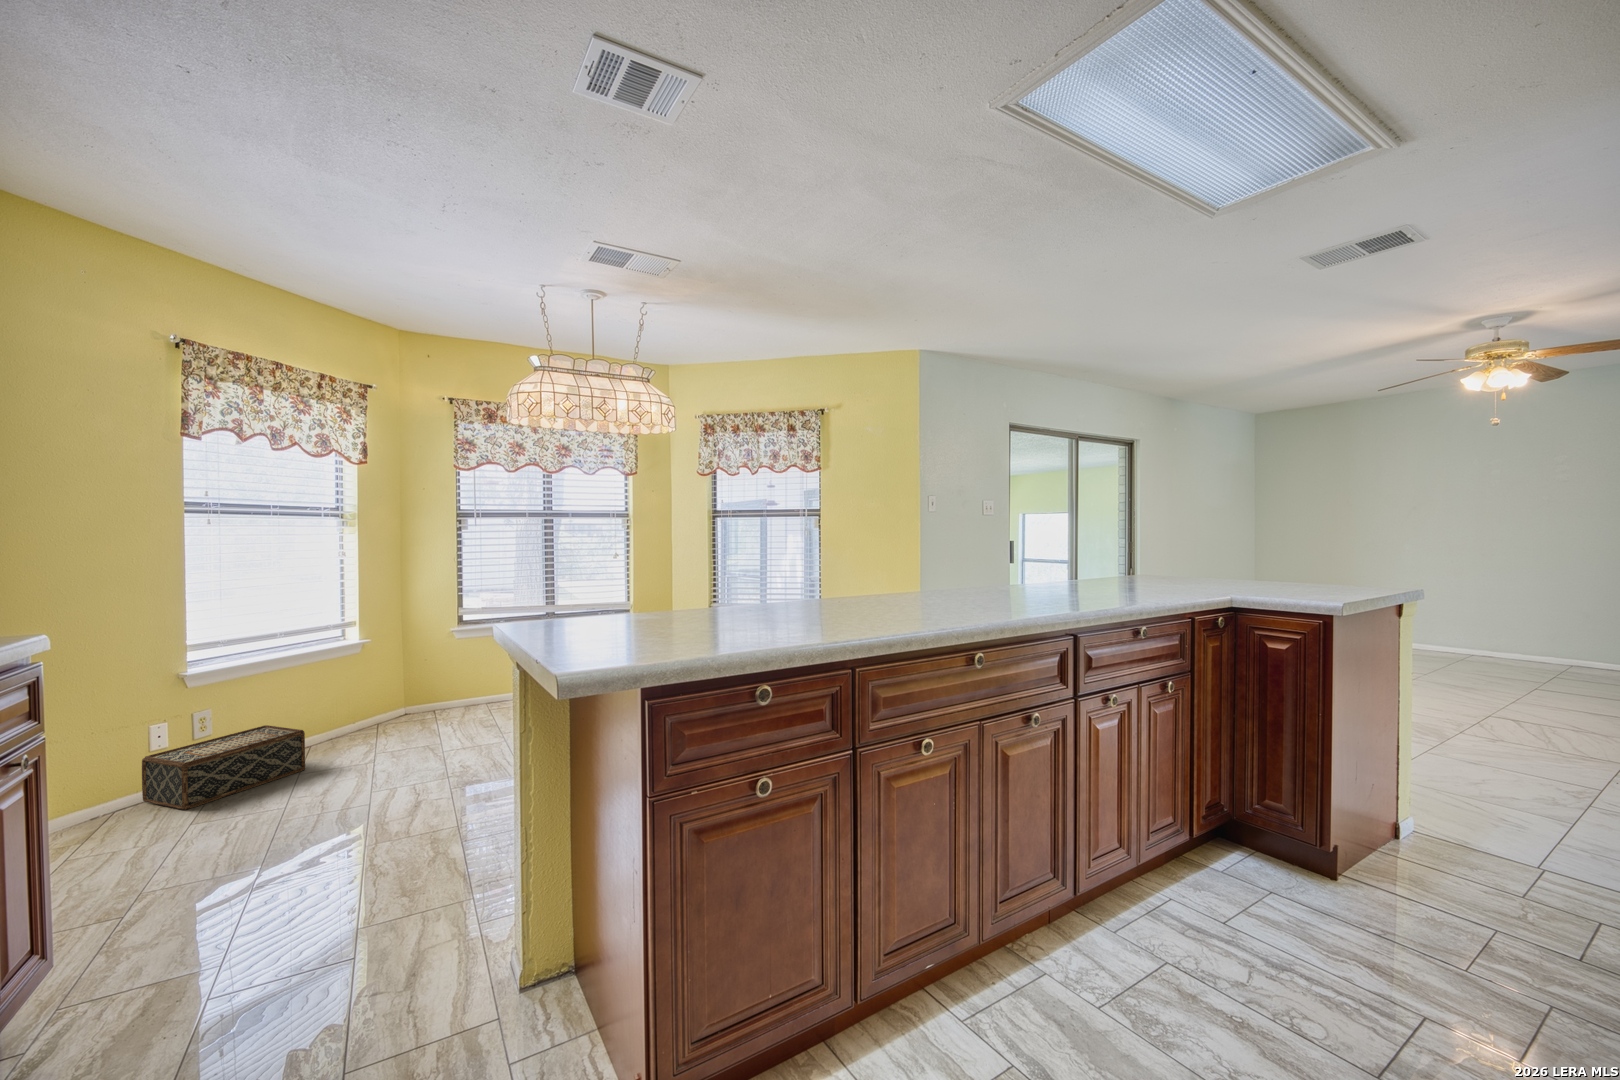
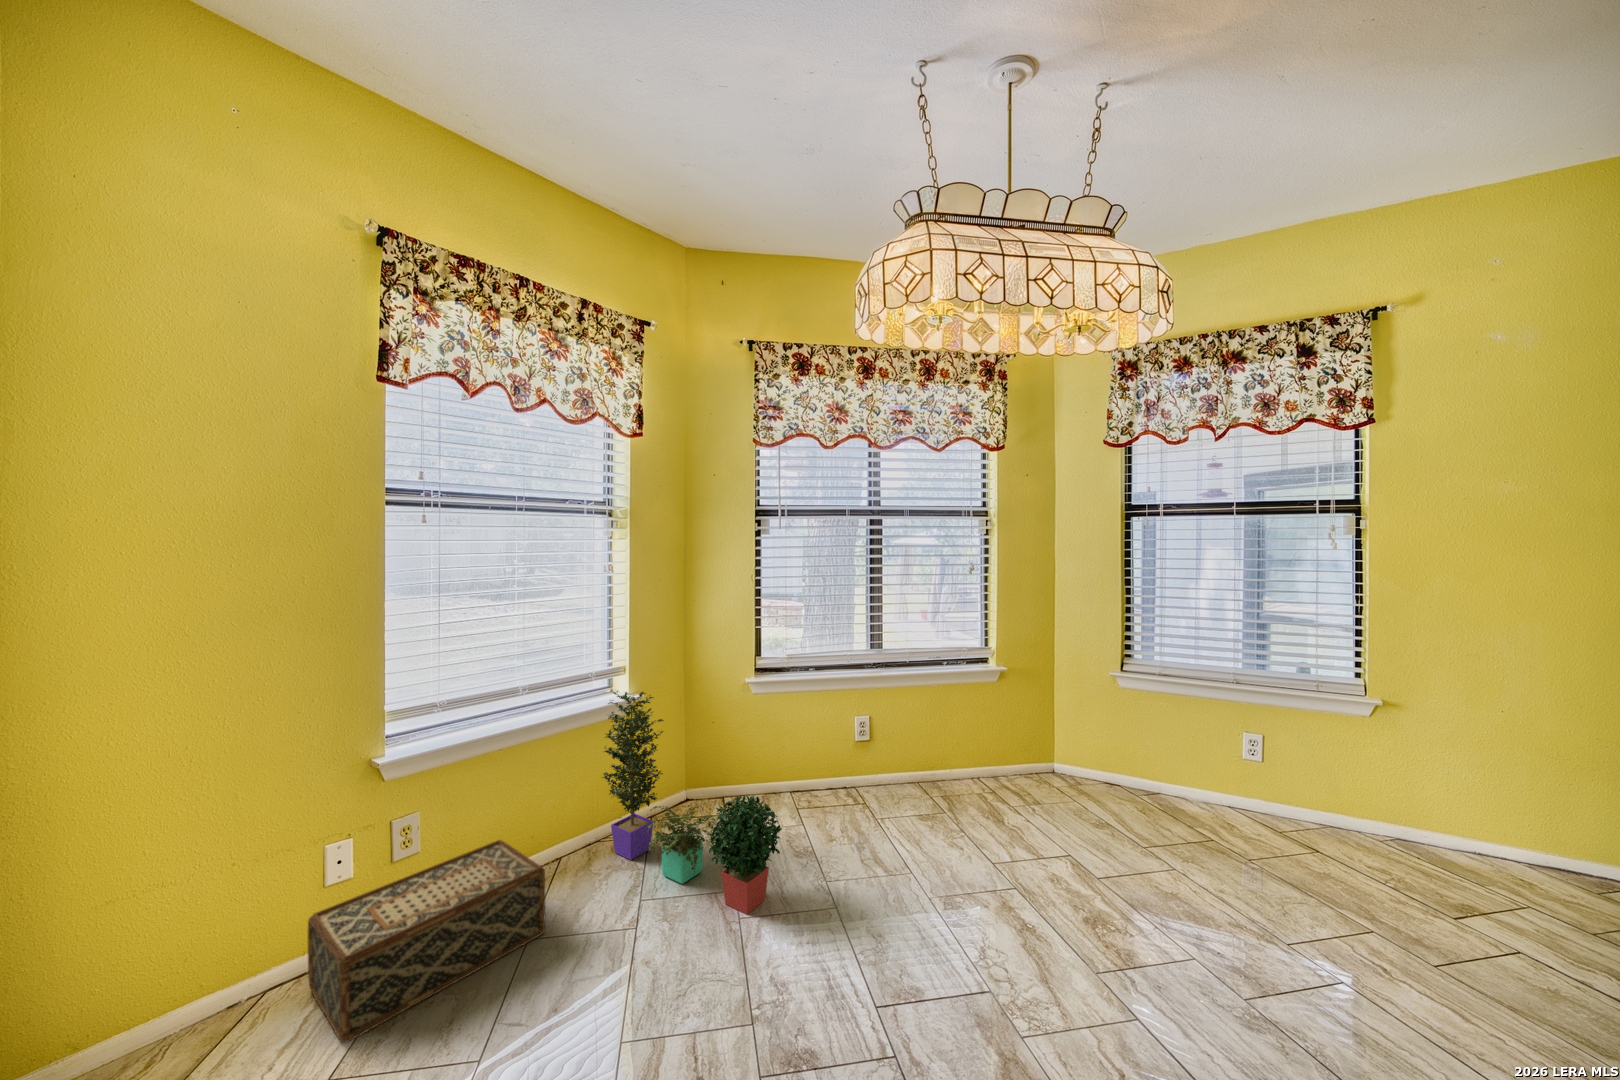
potted plant: none [338,633,467,751] -> present [601,691,782,914]

